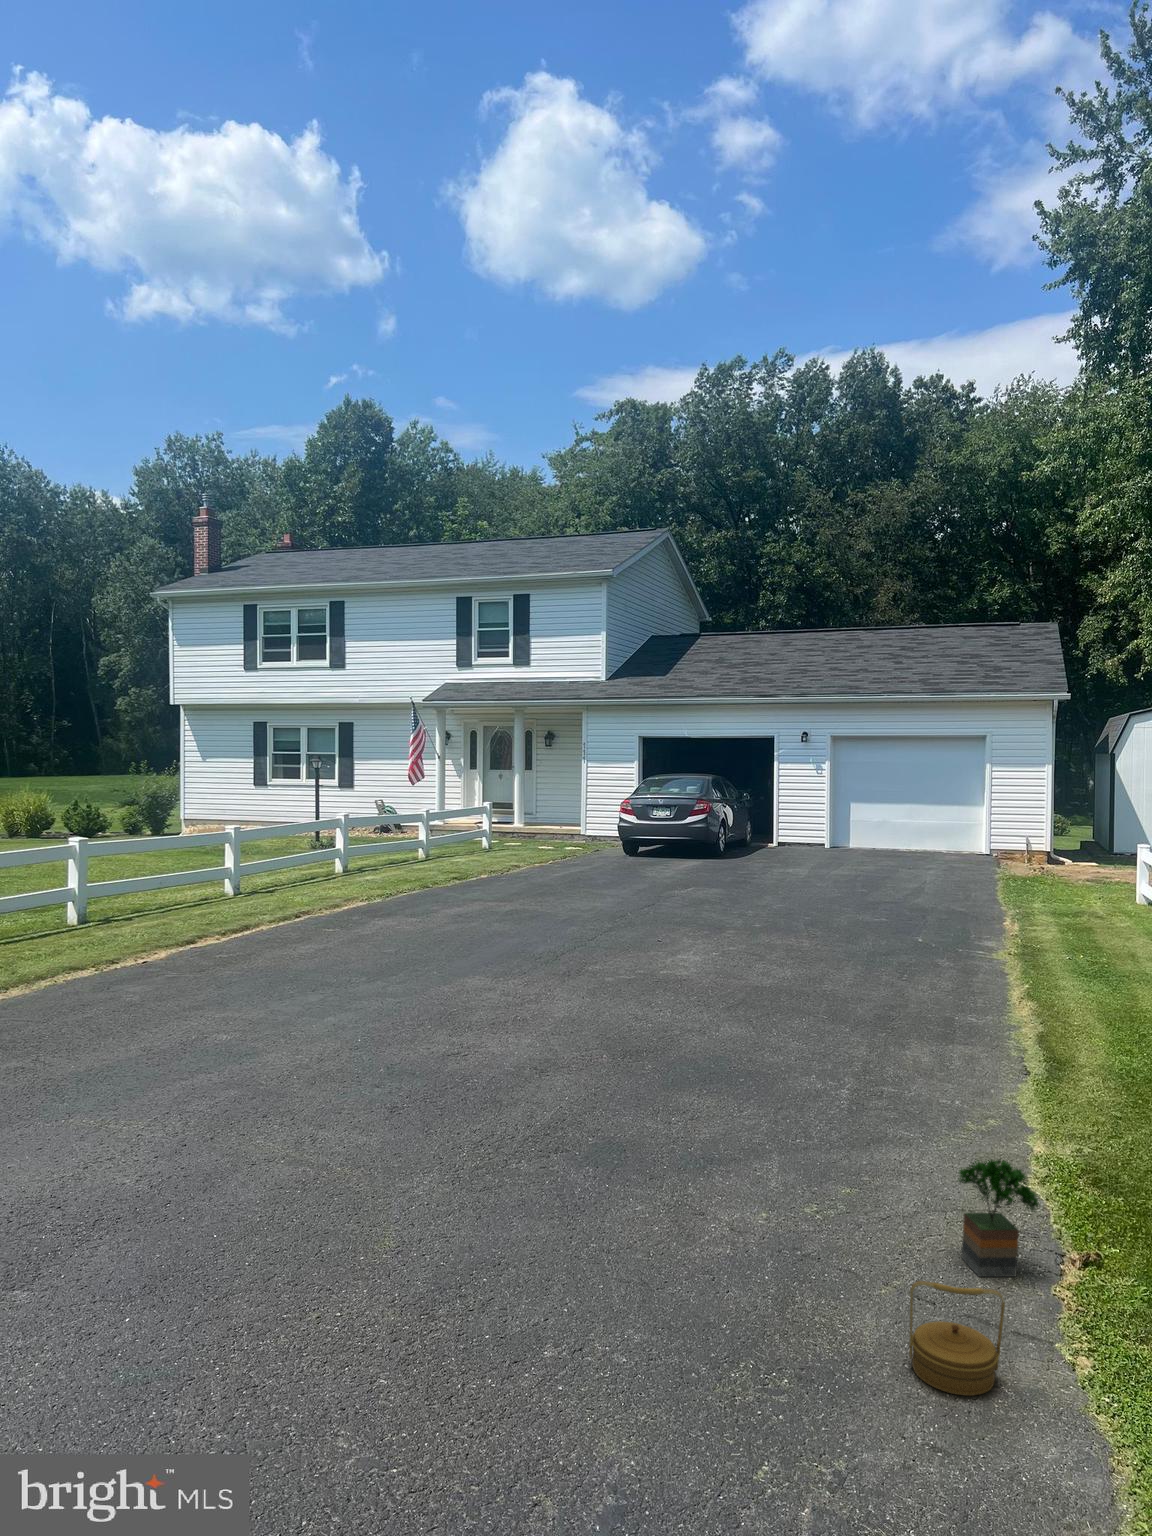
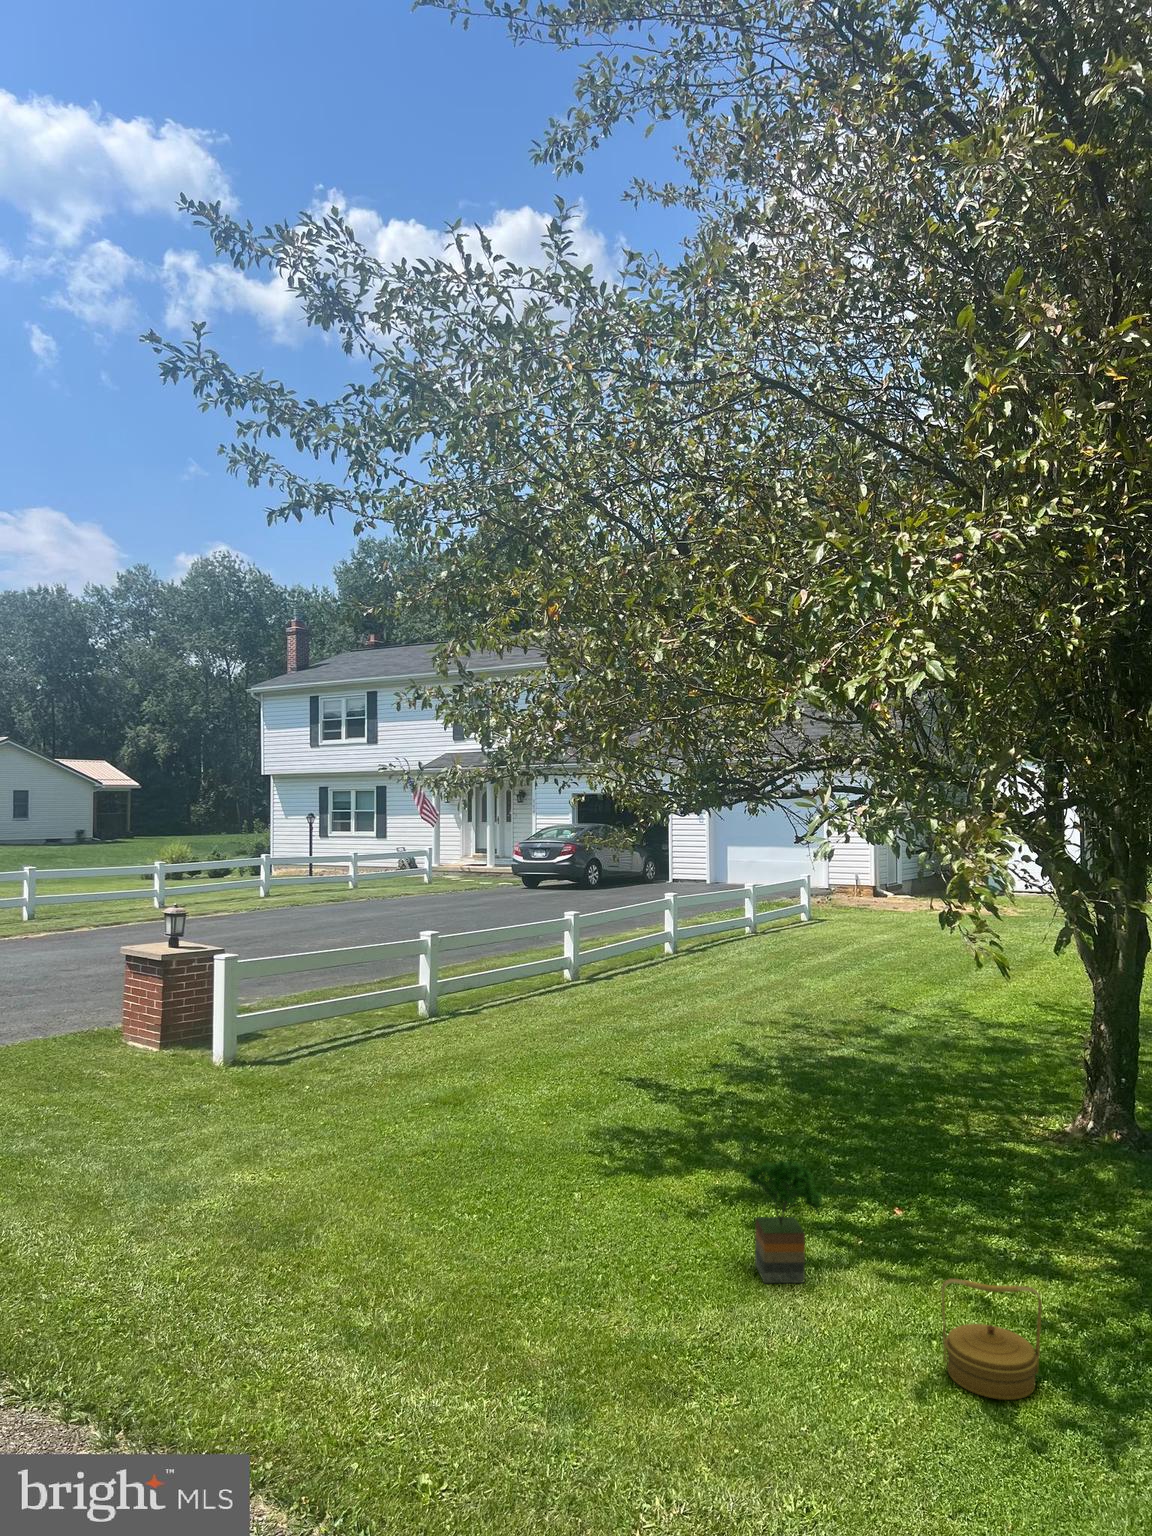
potted tree: present [959,1160,1039,1277] -> present [747,1160,823,1283]

